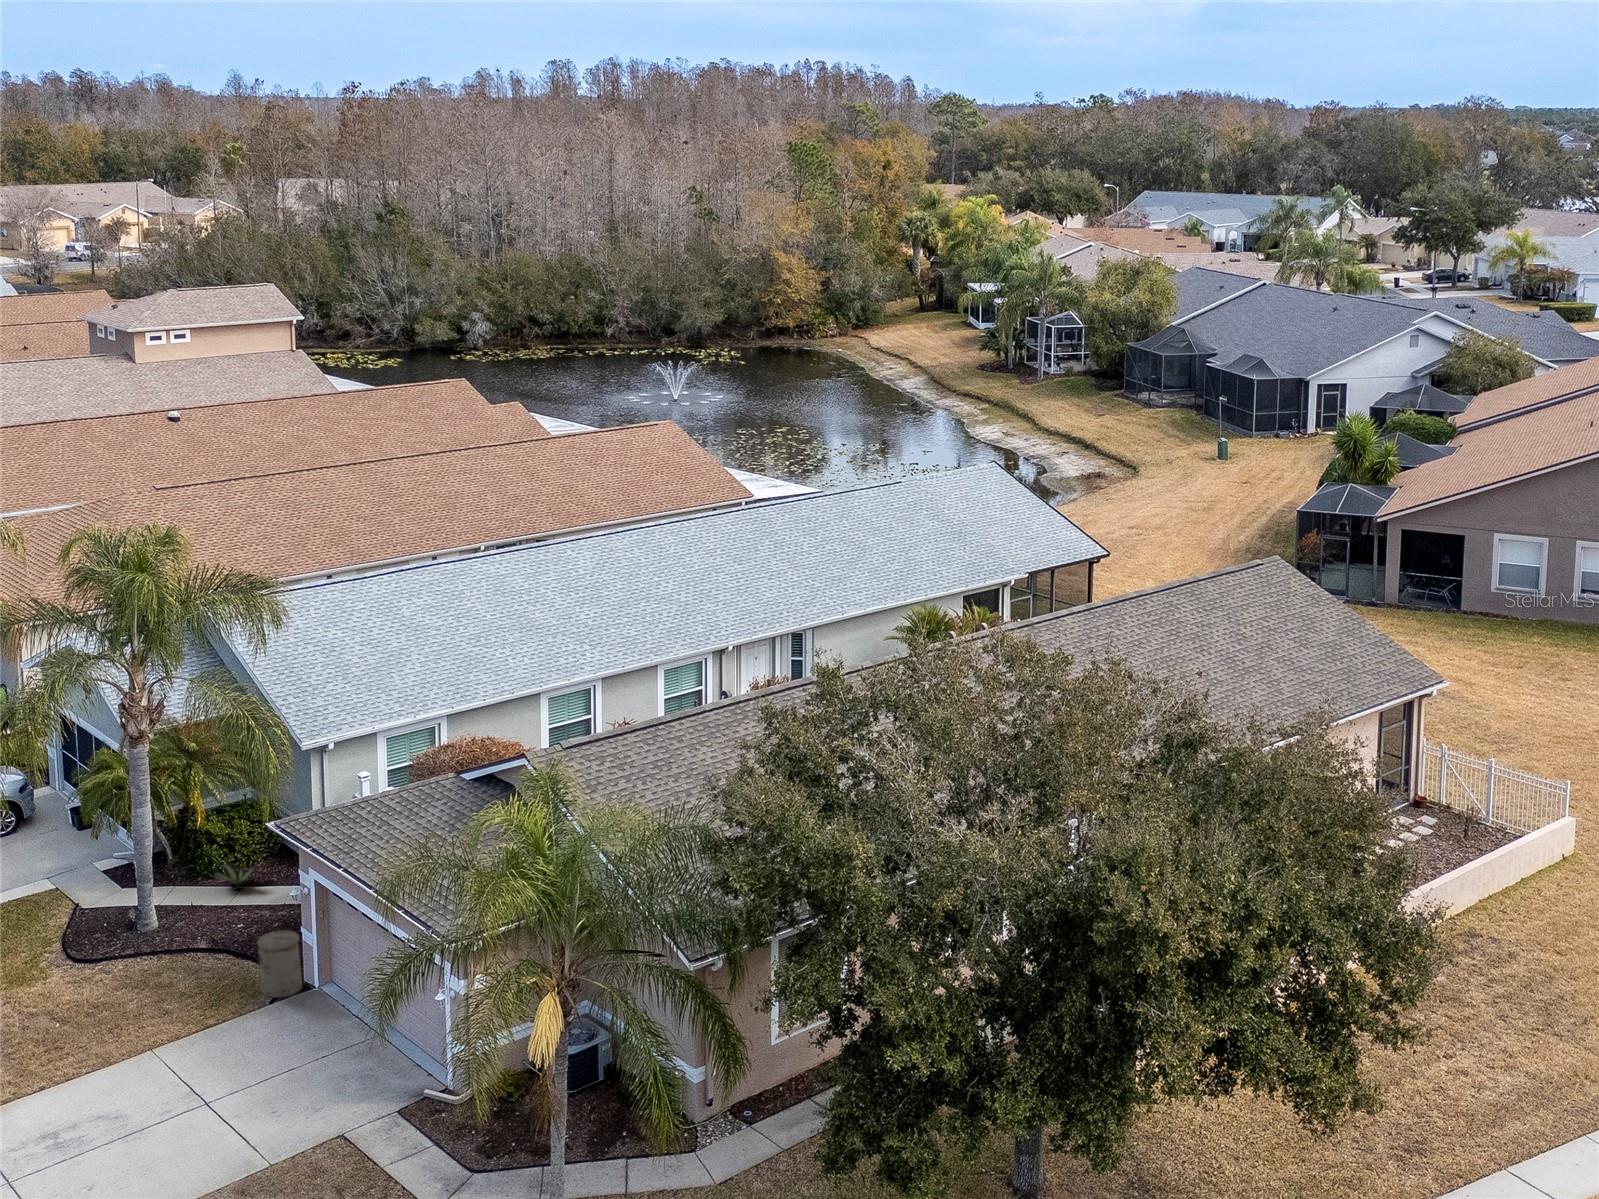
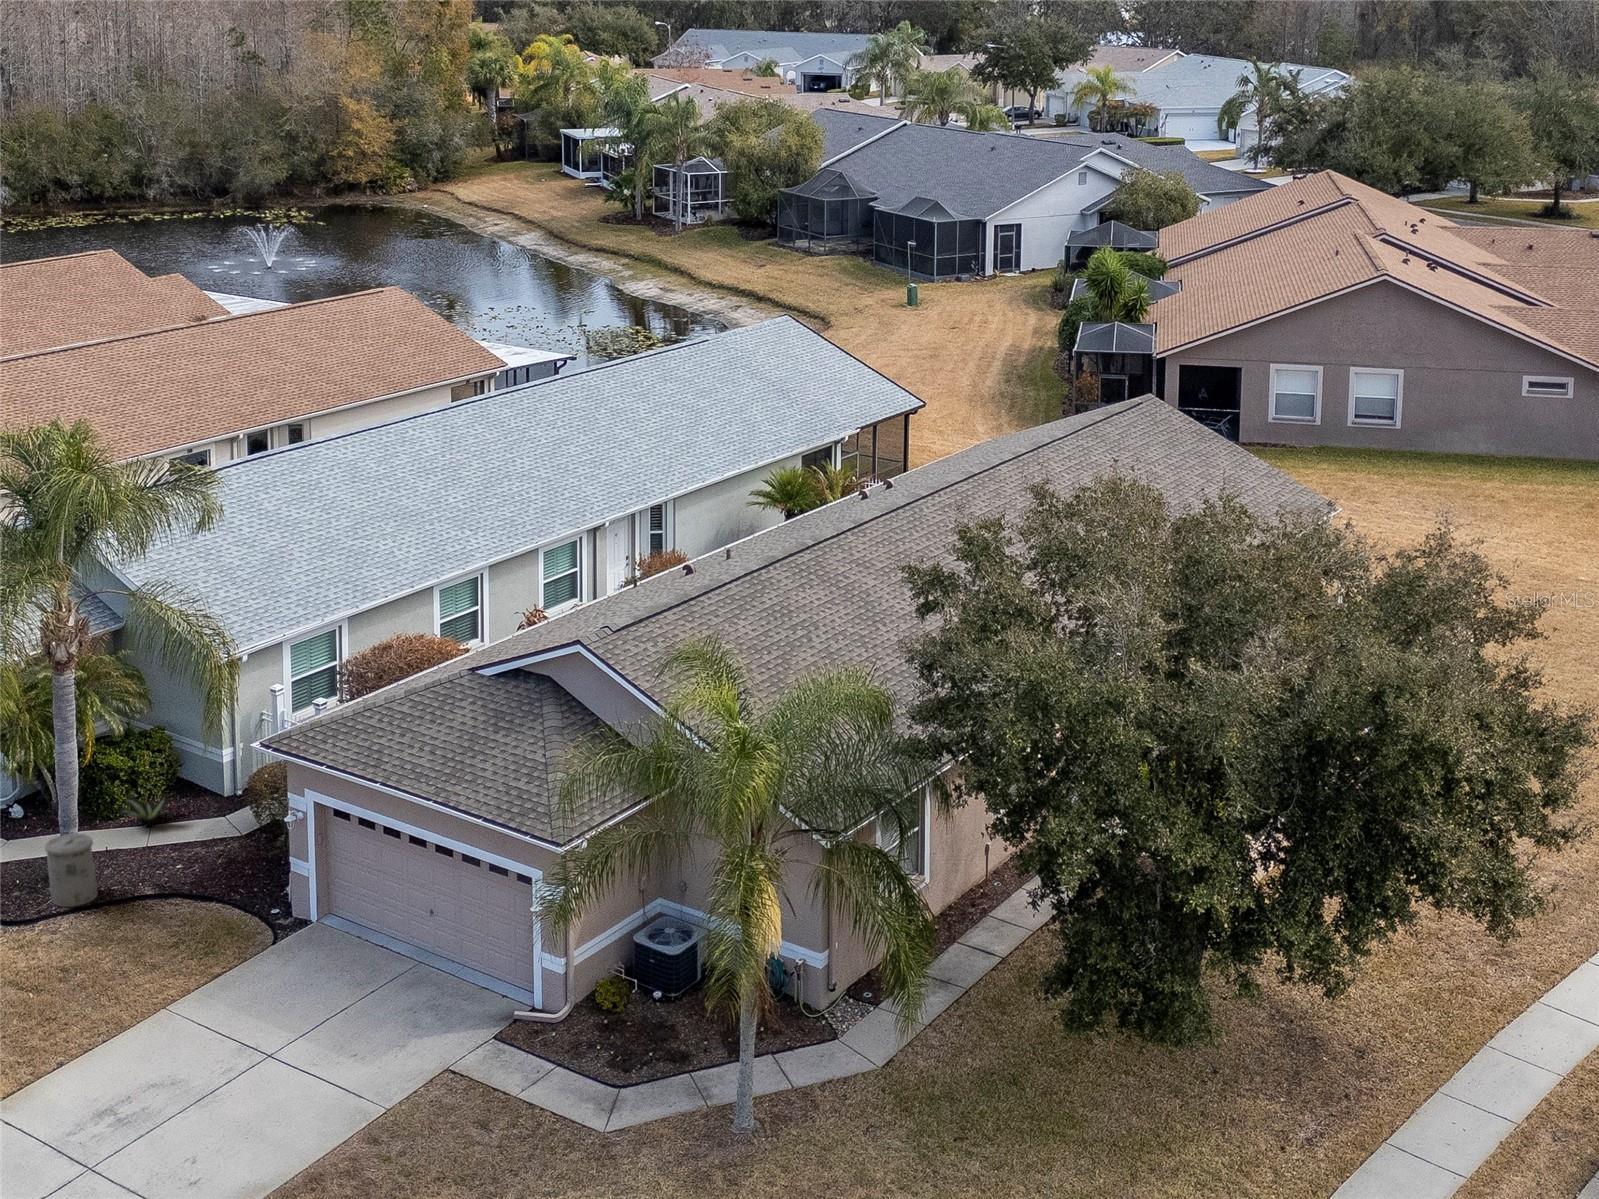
trash can: present [258,930,302,997] -> present [45,833,98,907]

